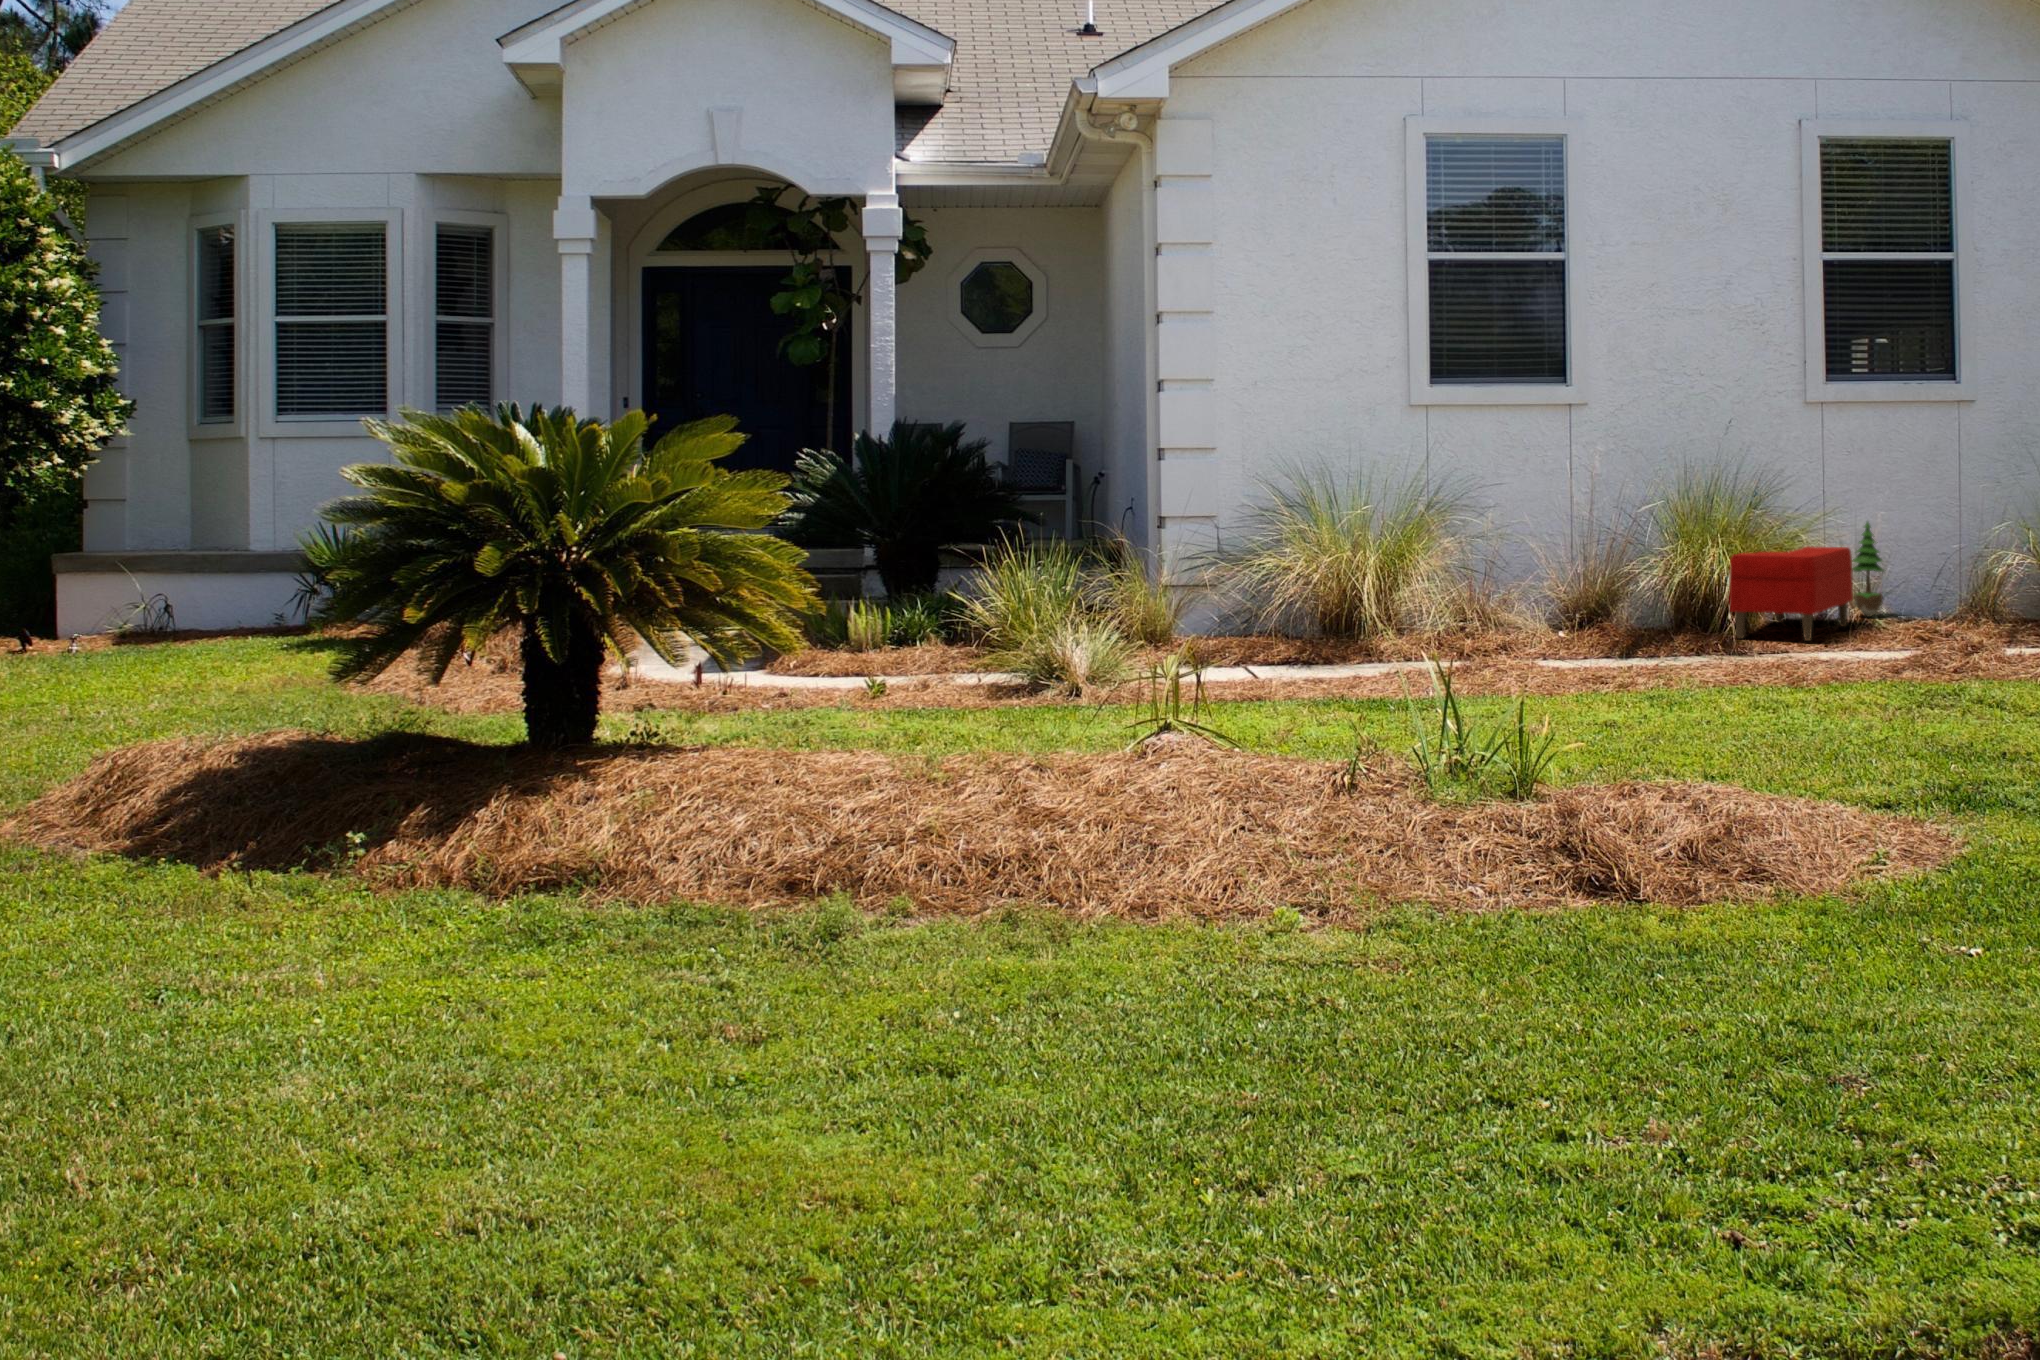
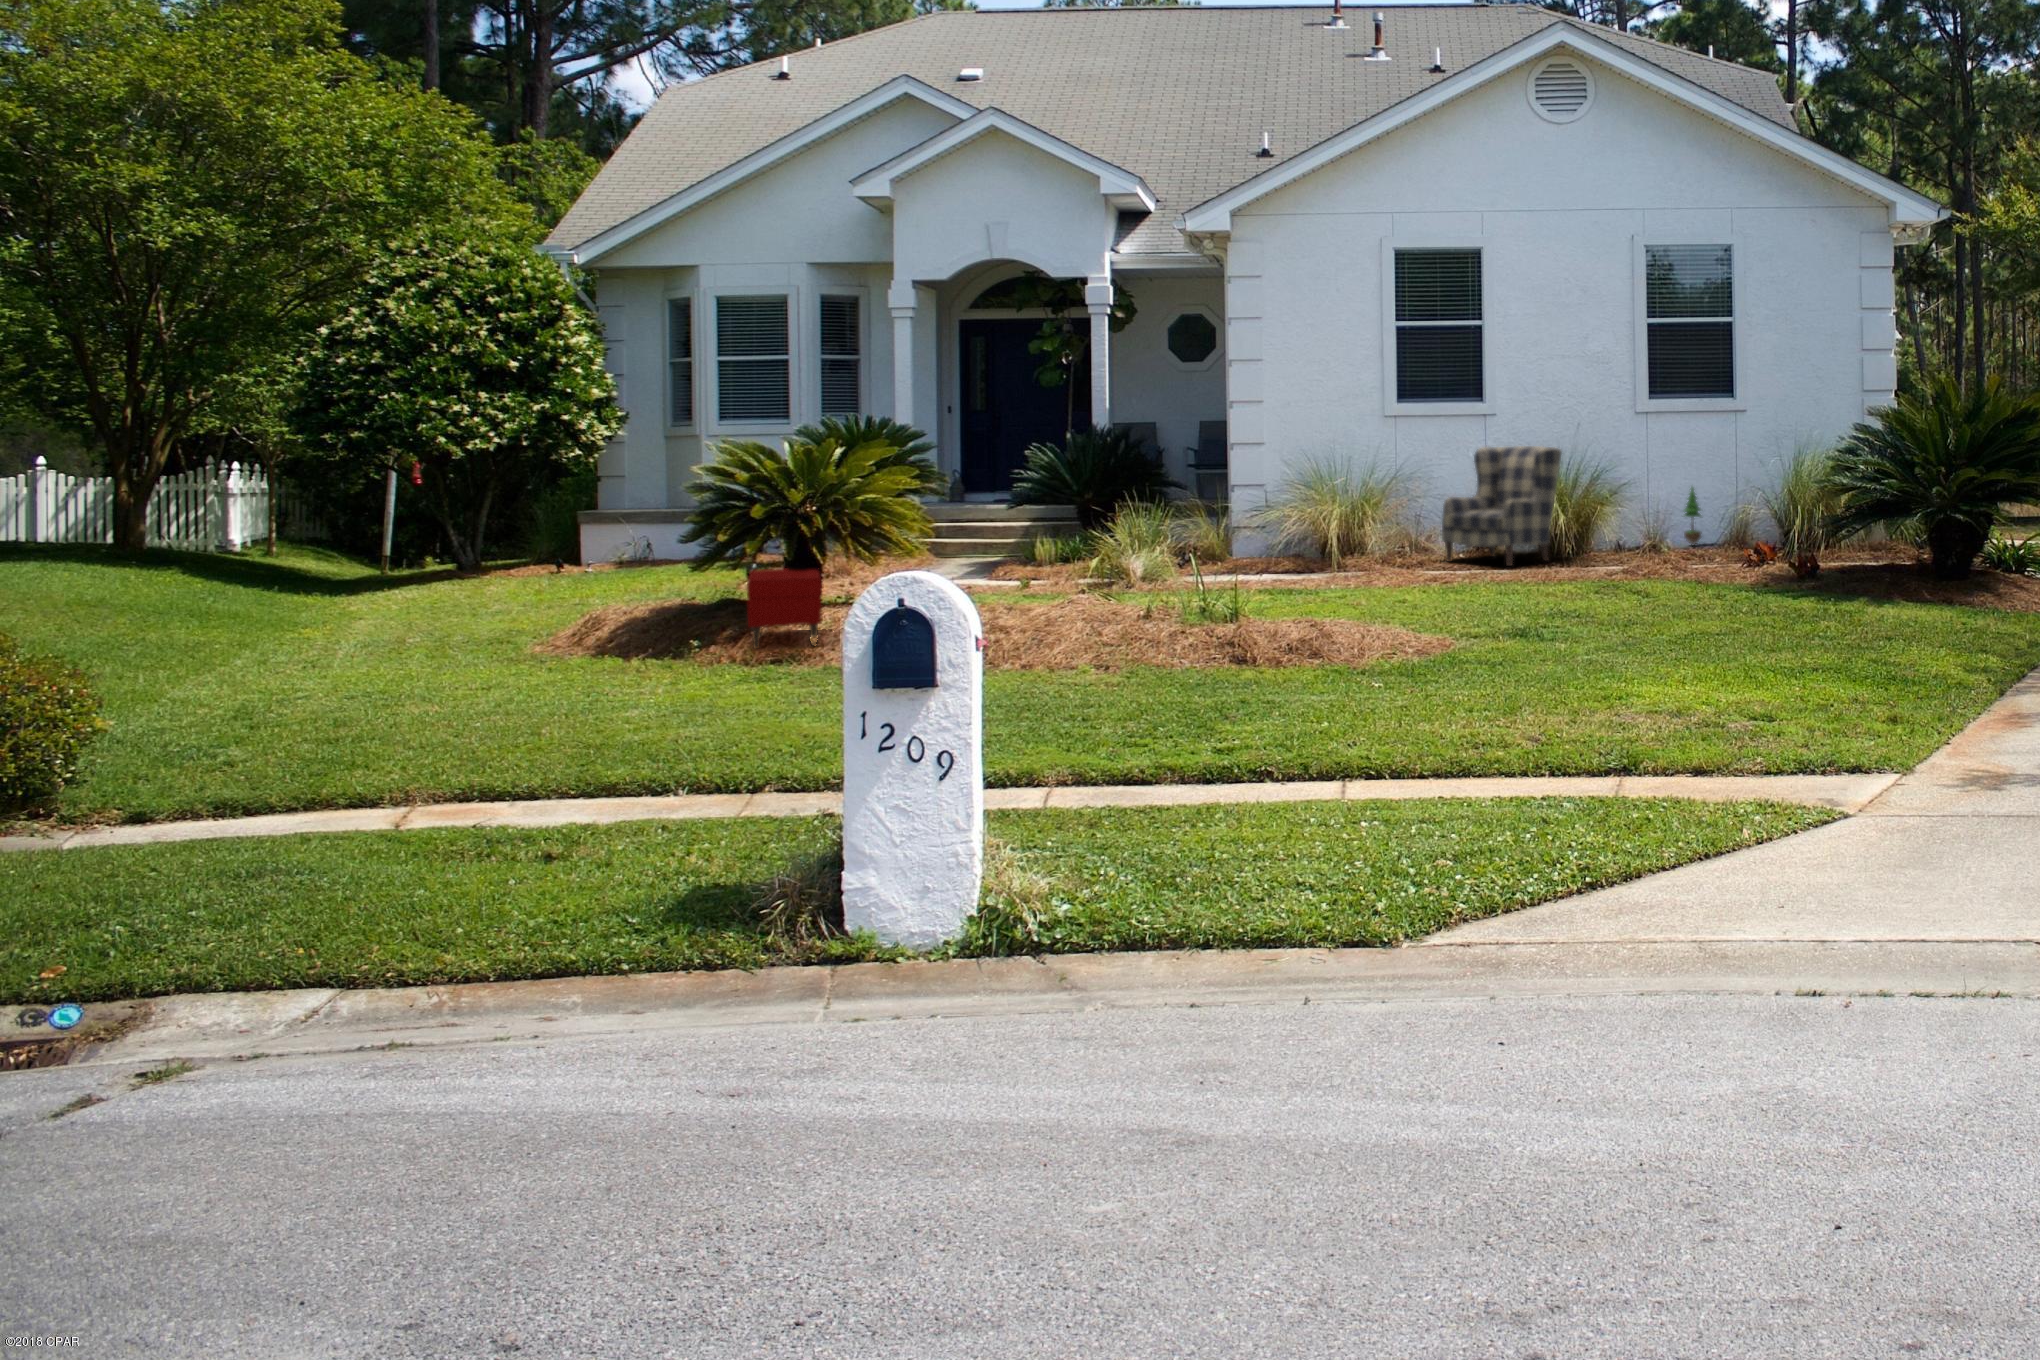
chair: none [1519,456,1713,654] -> present [1442,446,1561,566]
bench: present [1729,547,1853,641] -> present [747,568,822,649]

